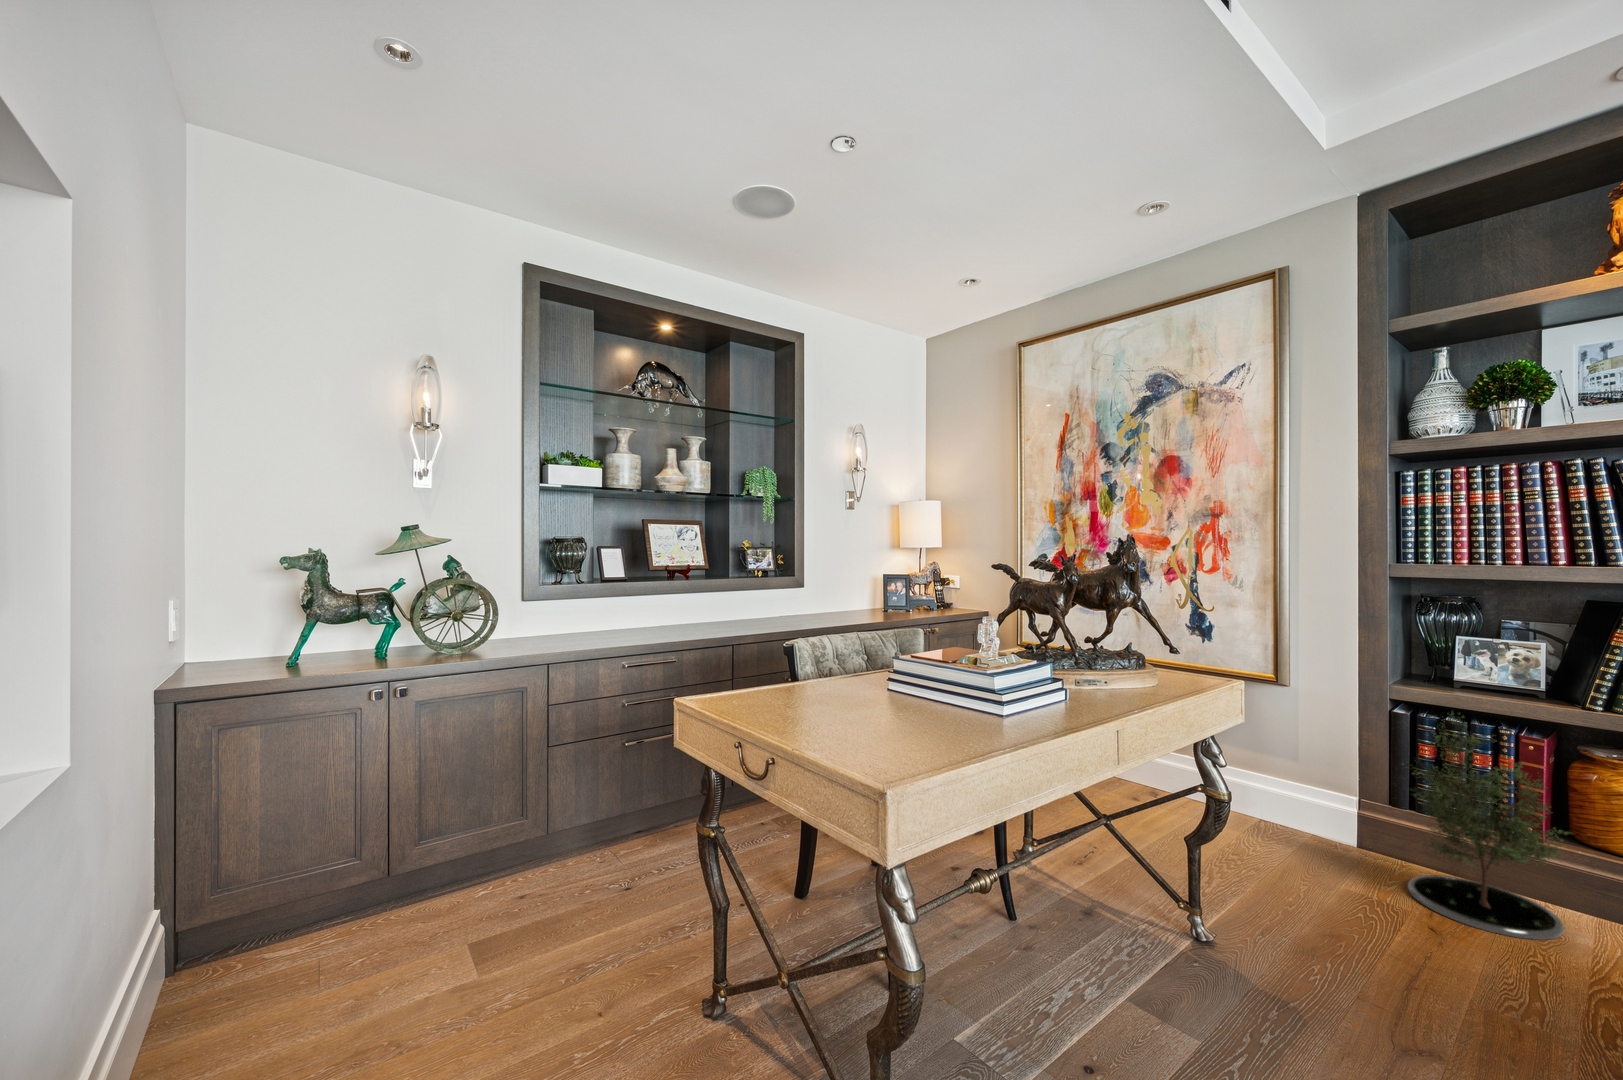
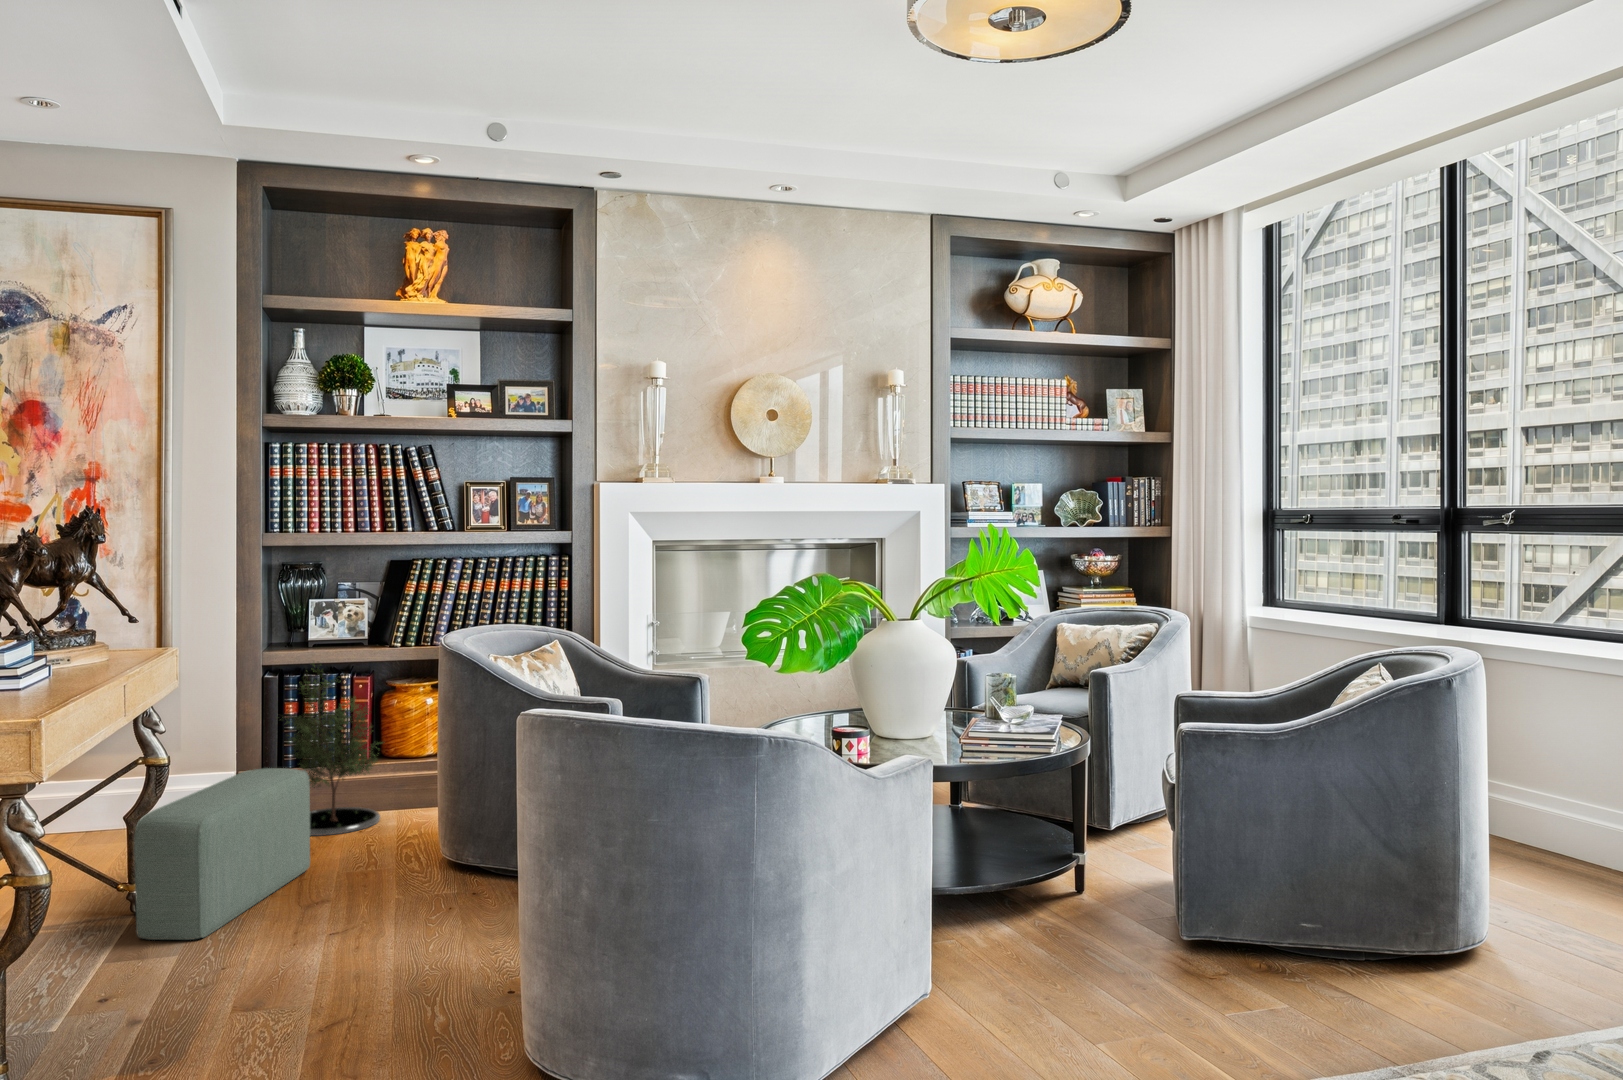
pouf: none [1180,828,1431,1032] -> present [134,768,311,940]

